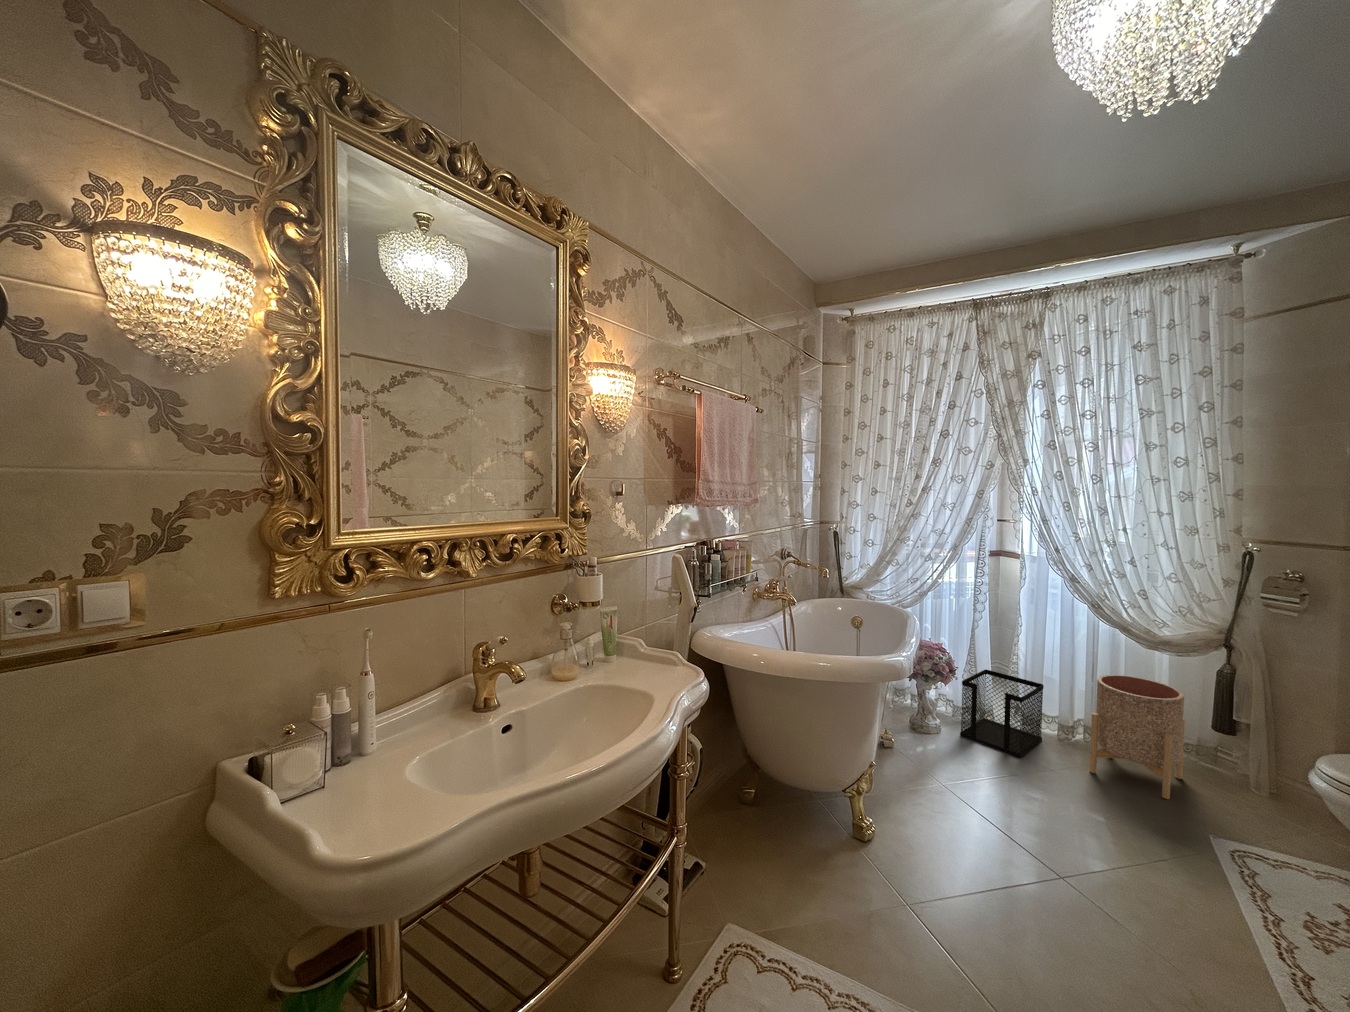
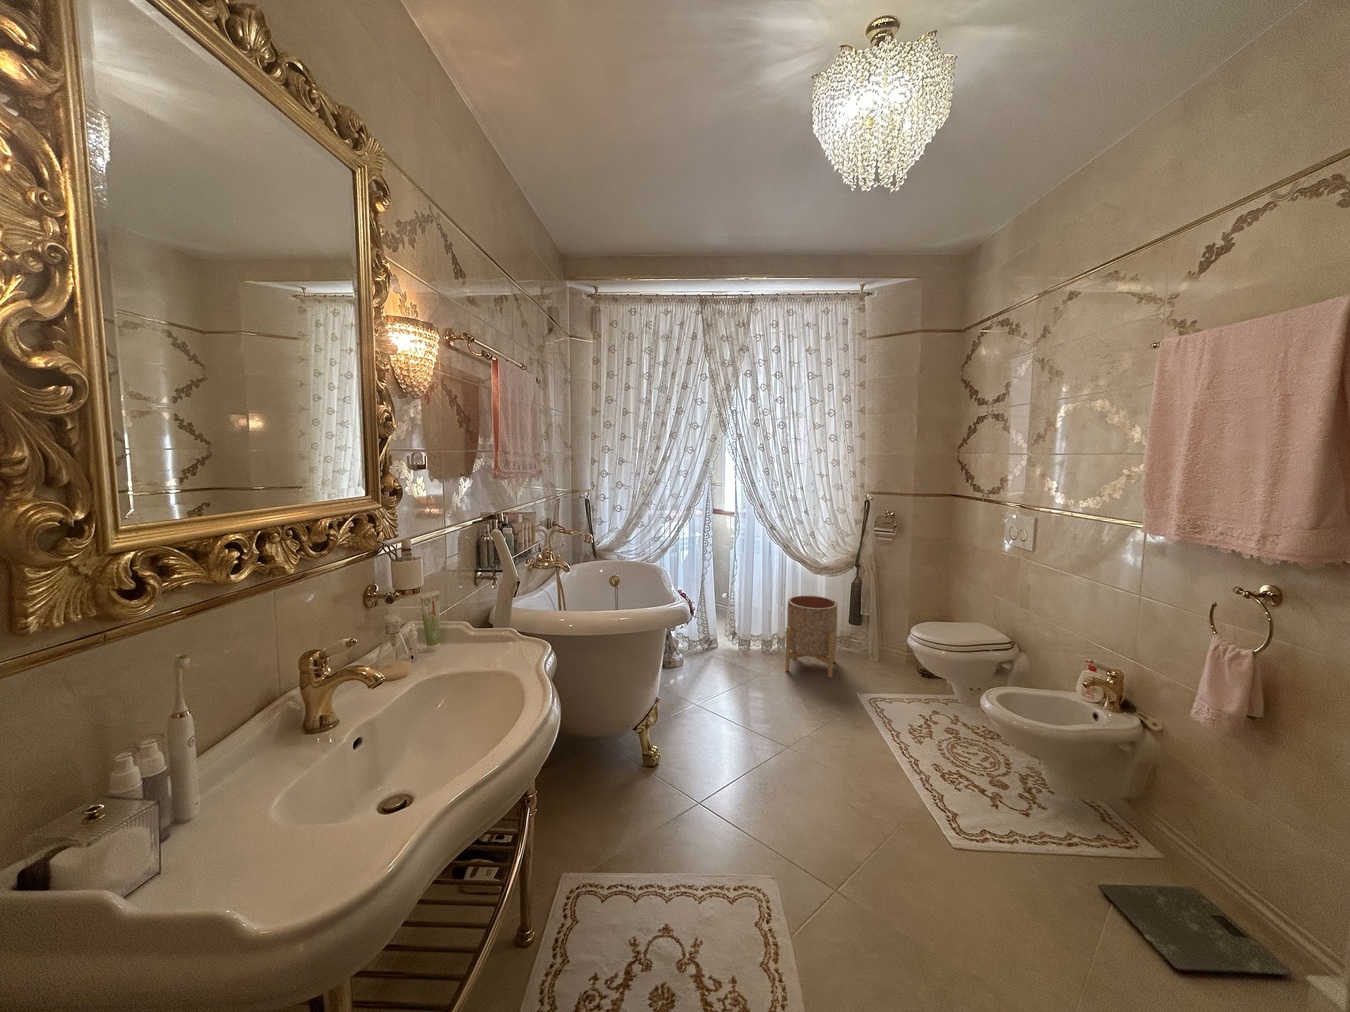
wastebasket: present [960,670,1044,757] -> none [698,607,753,672]

